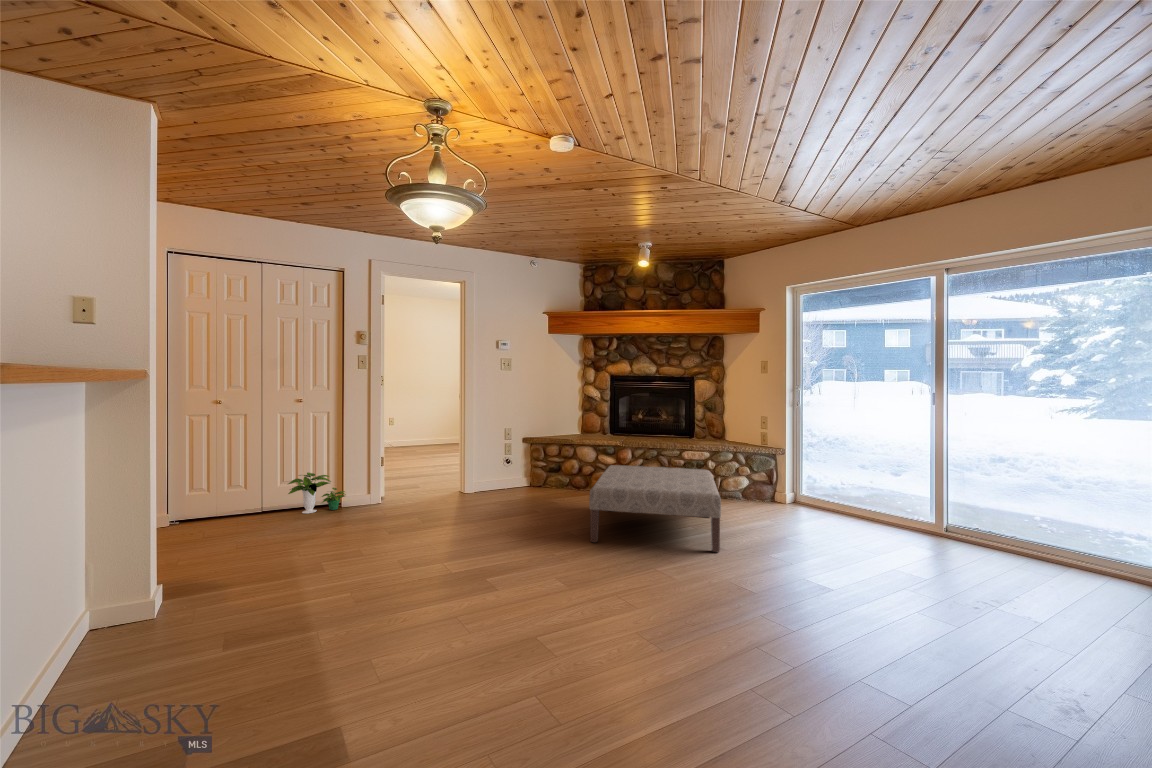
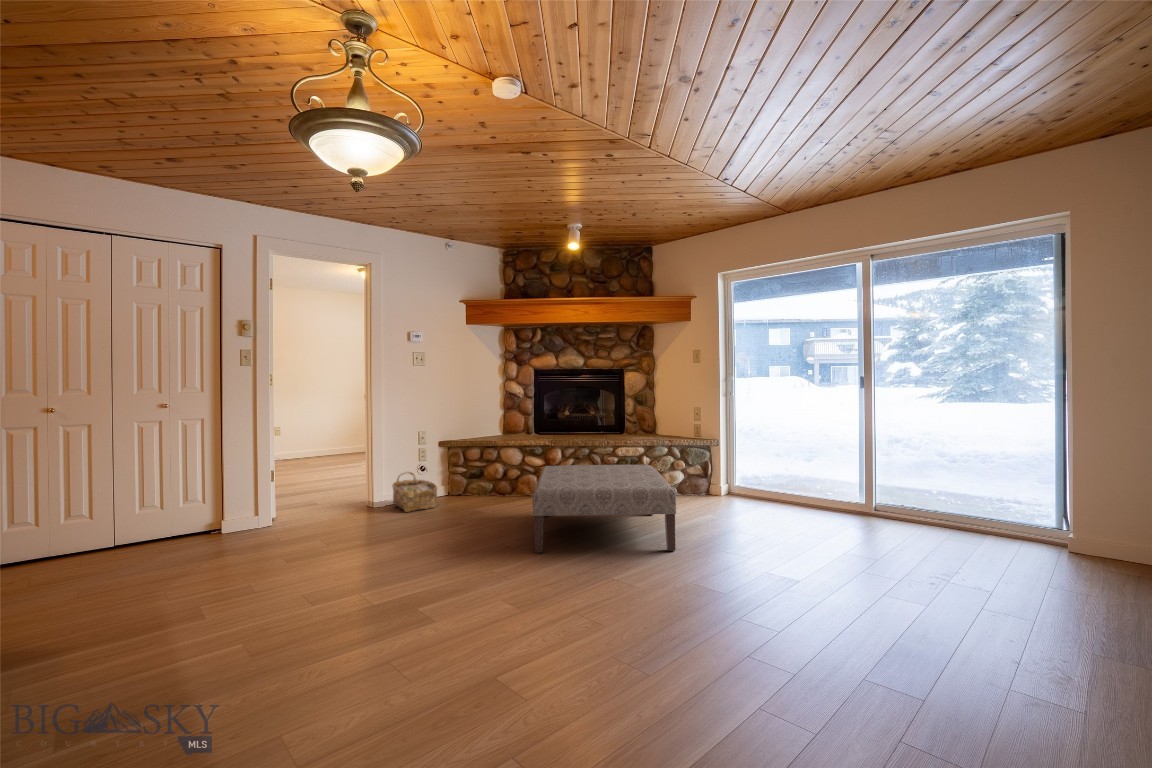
woven basket: none [482,463,519,498] -> present [392,472,437,512]
potted plant: present [288,472,346,513] -> none [129,497,217,550]

